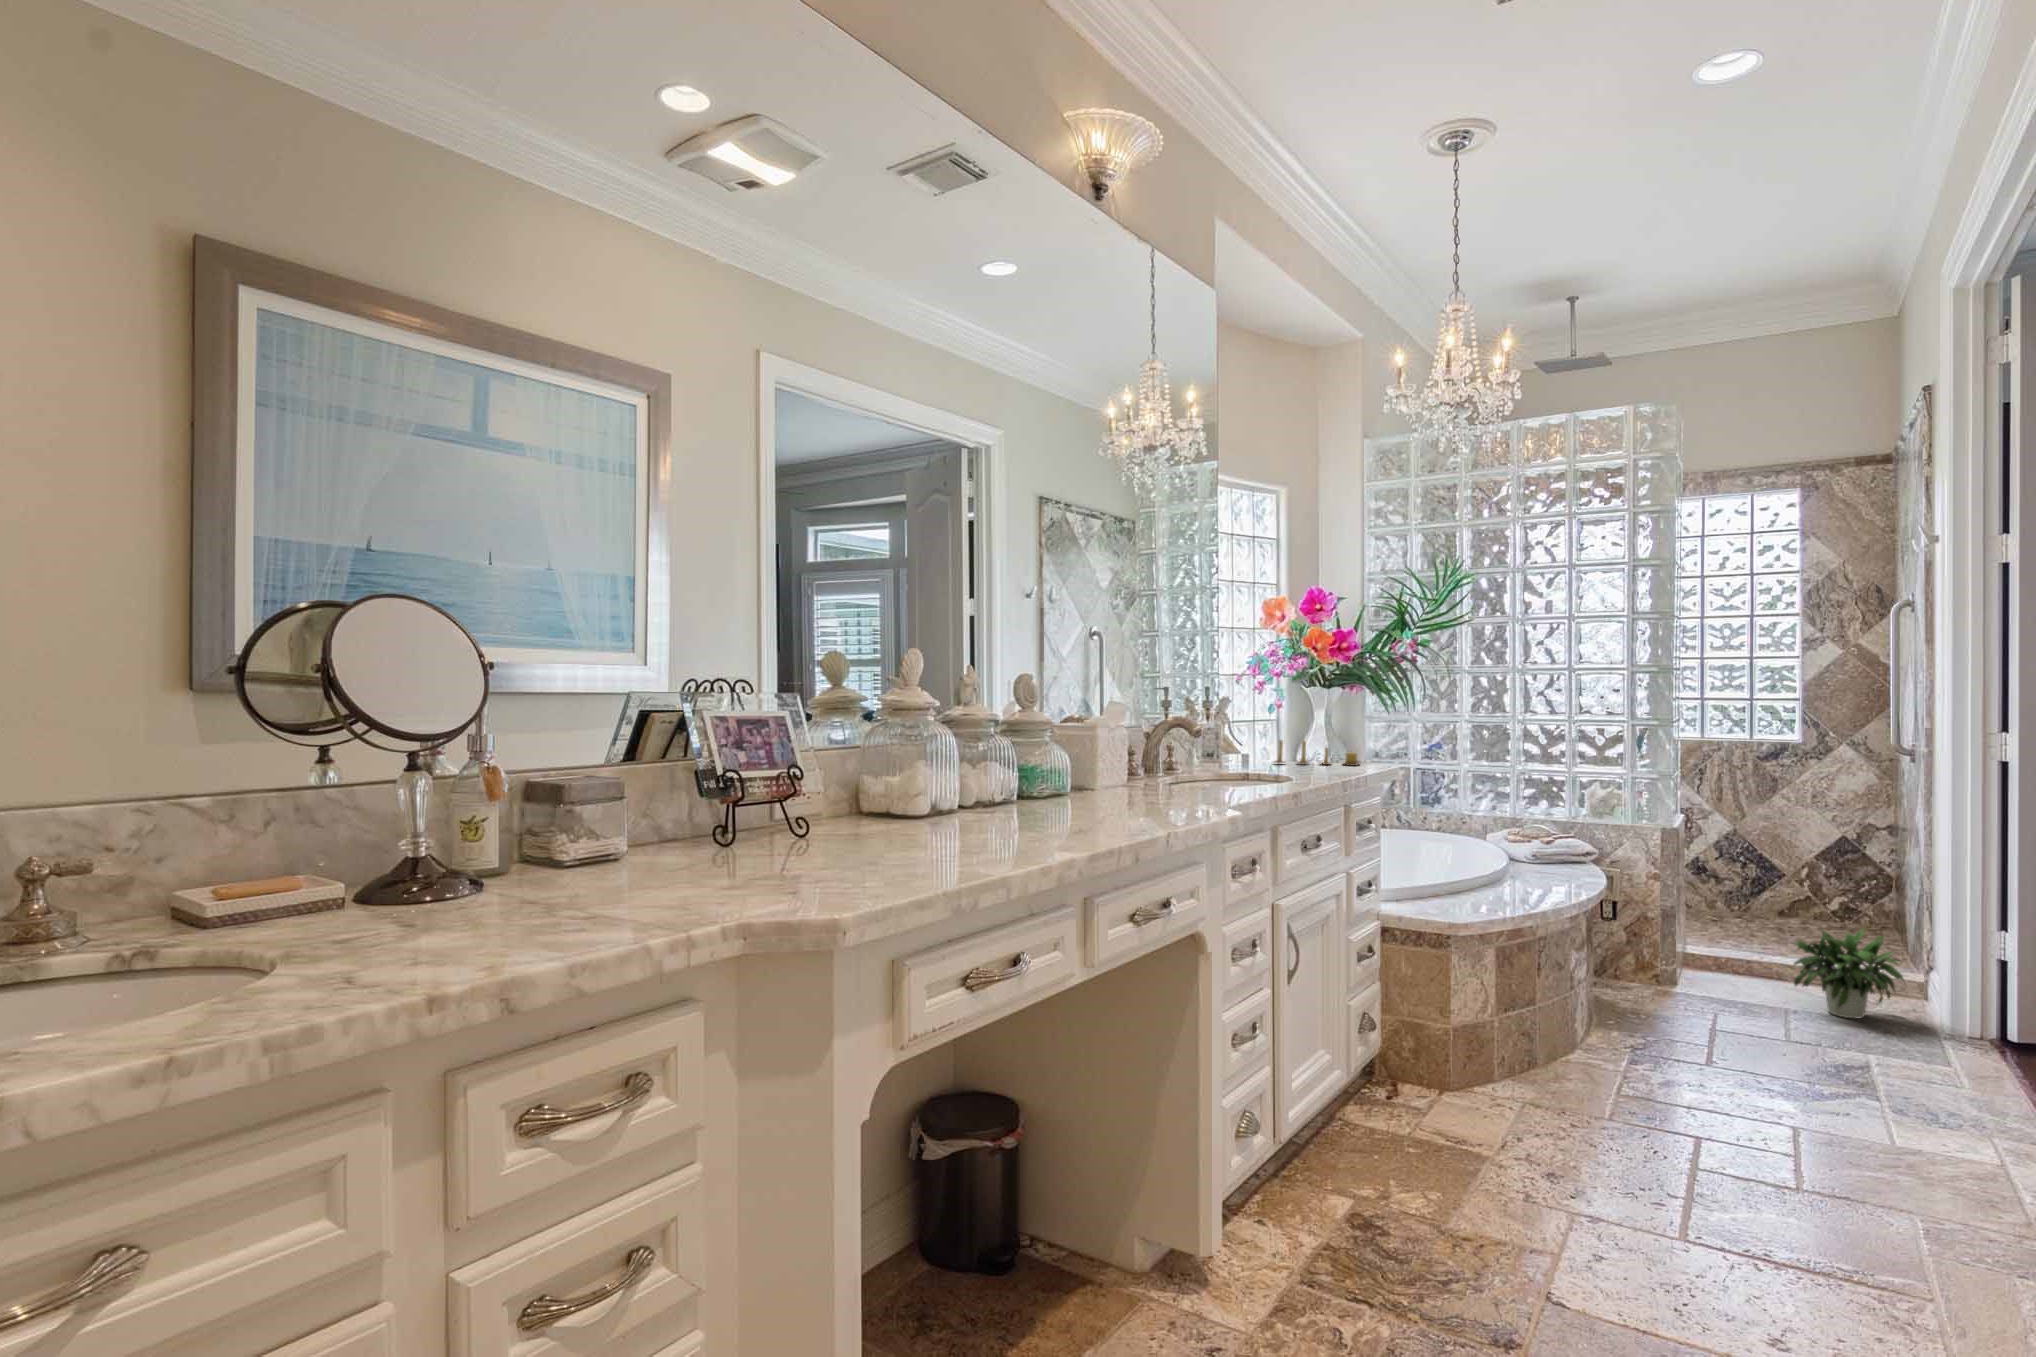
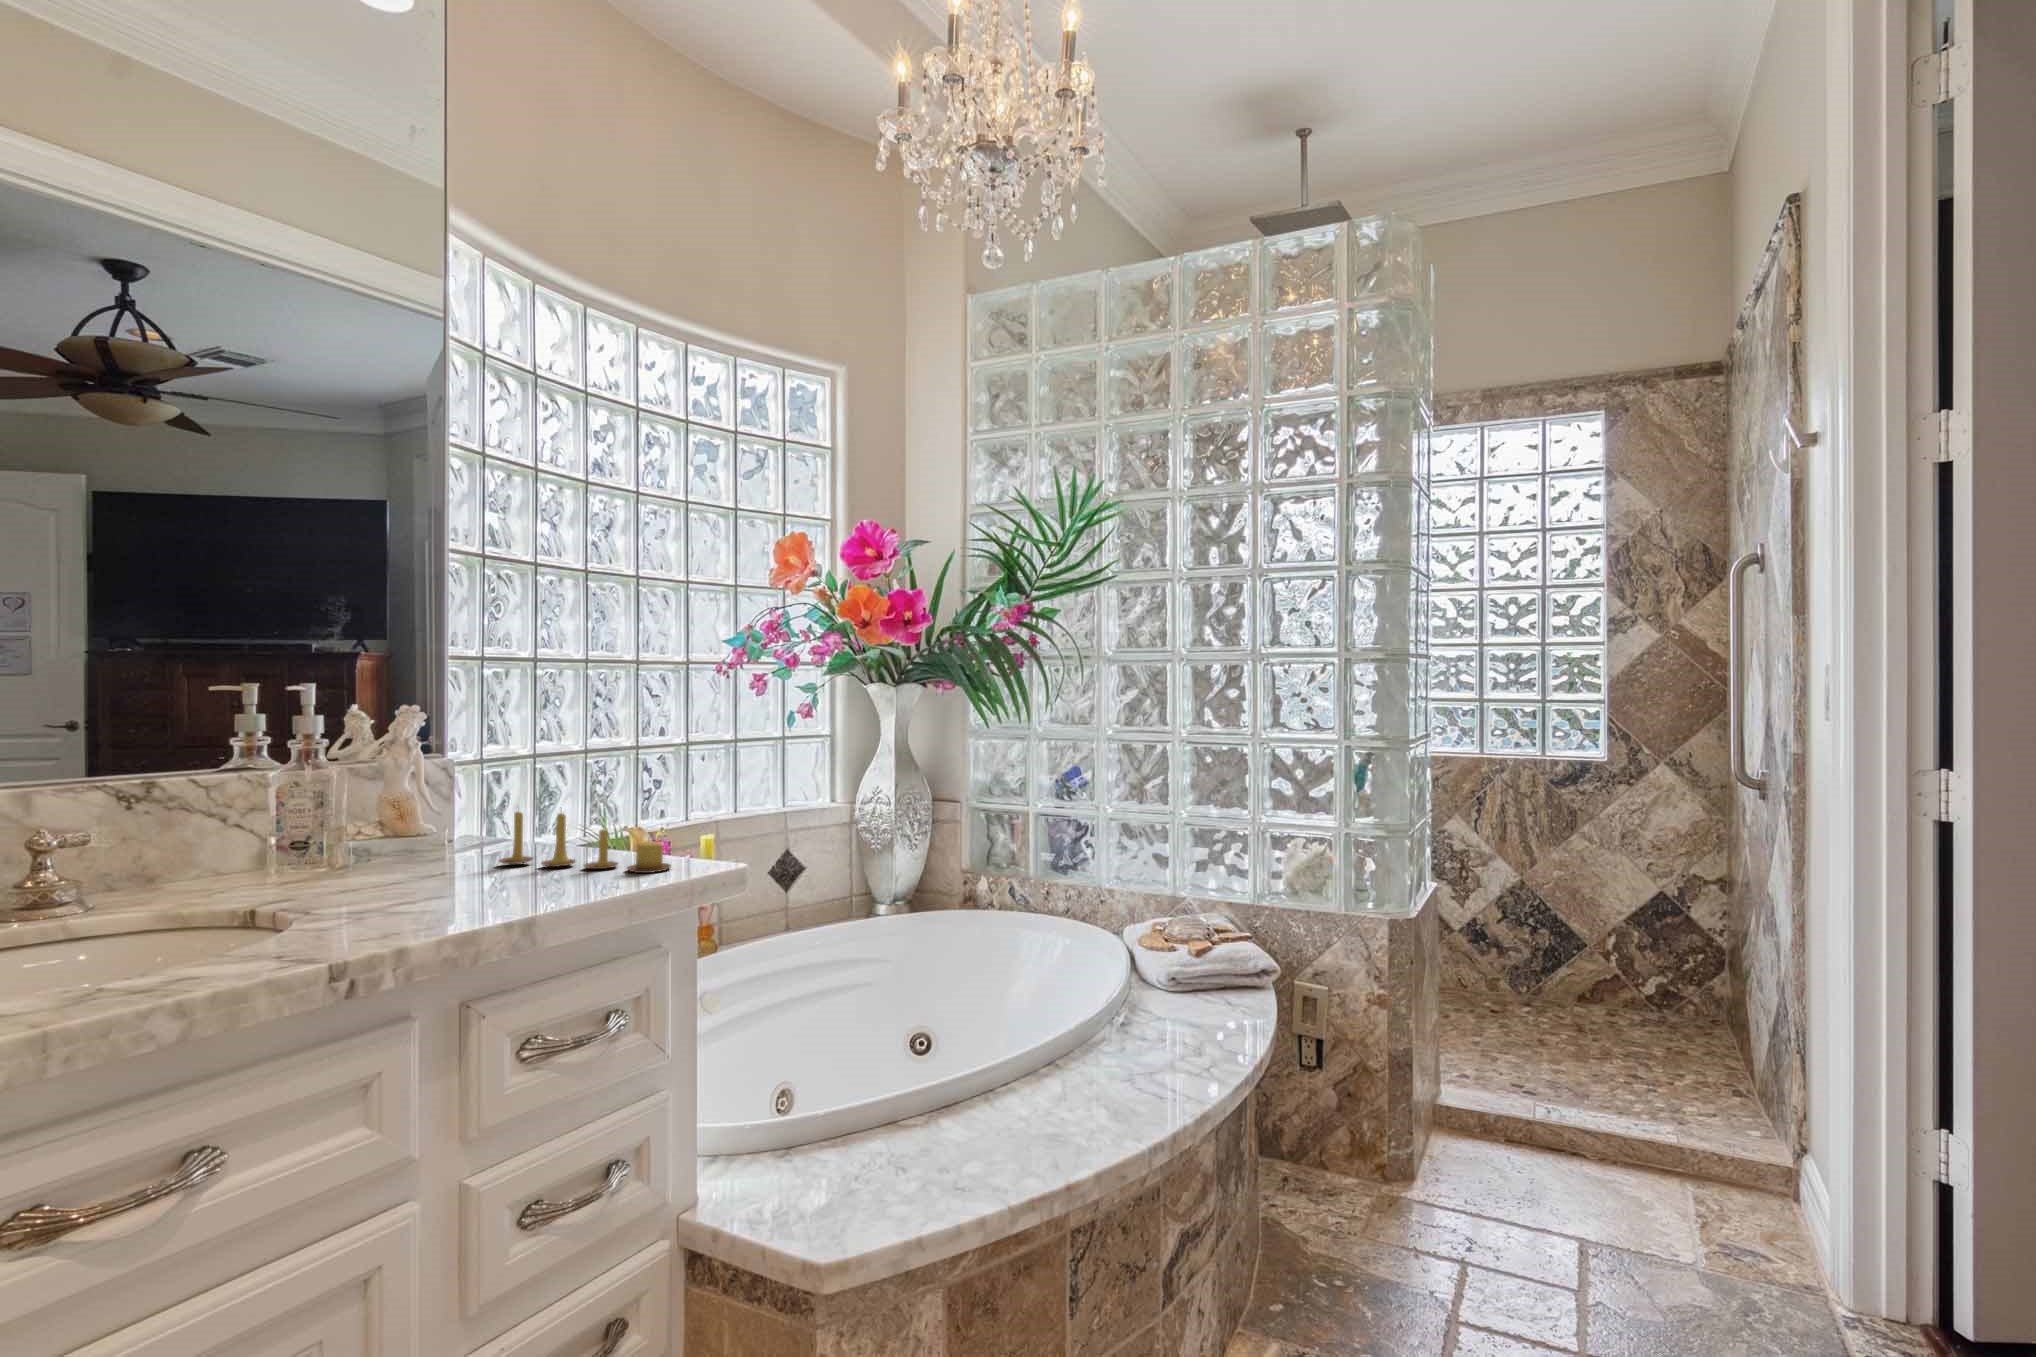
potted plant: present [1794,929,1922,1021] -> none [1592,1082,1797,1260]

